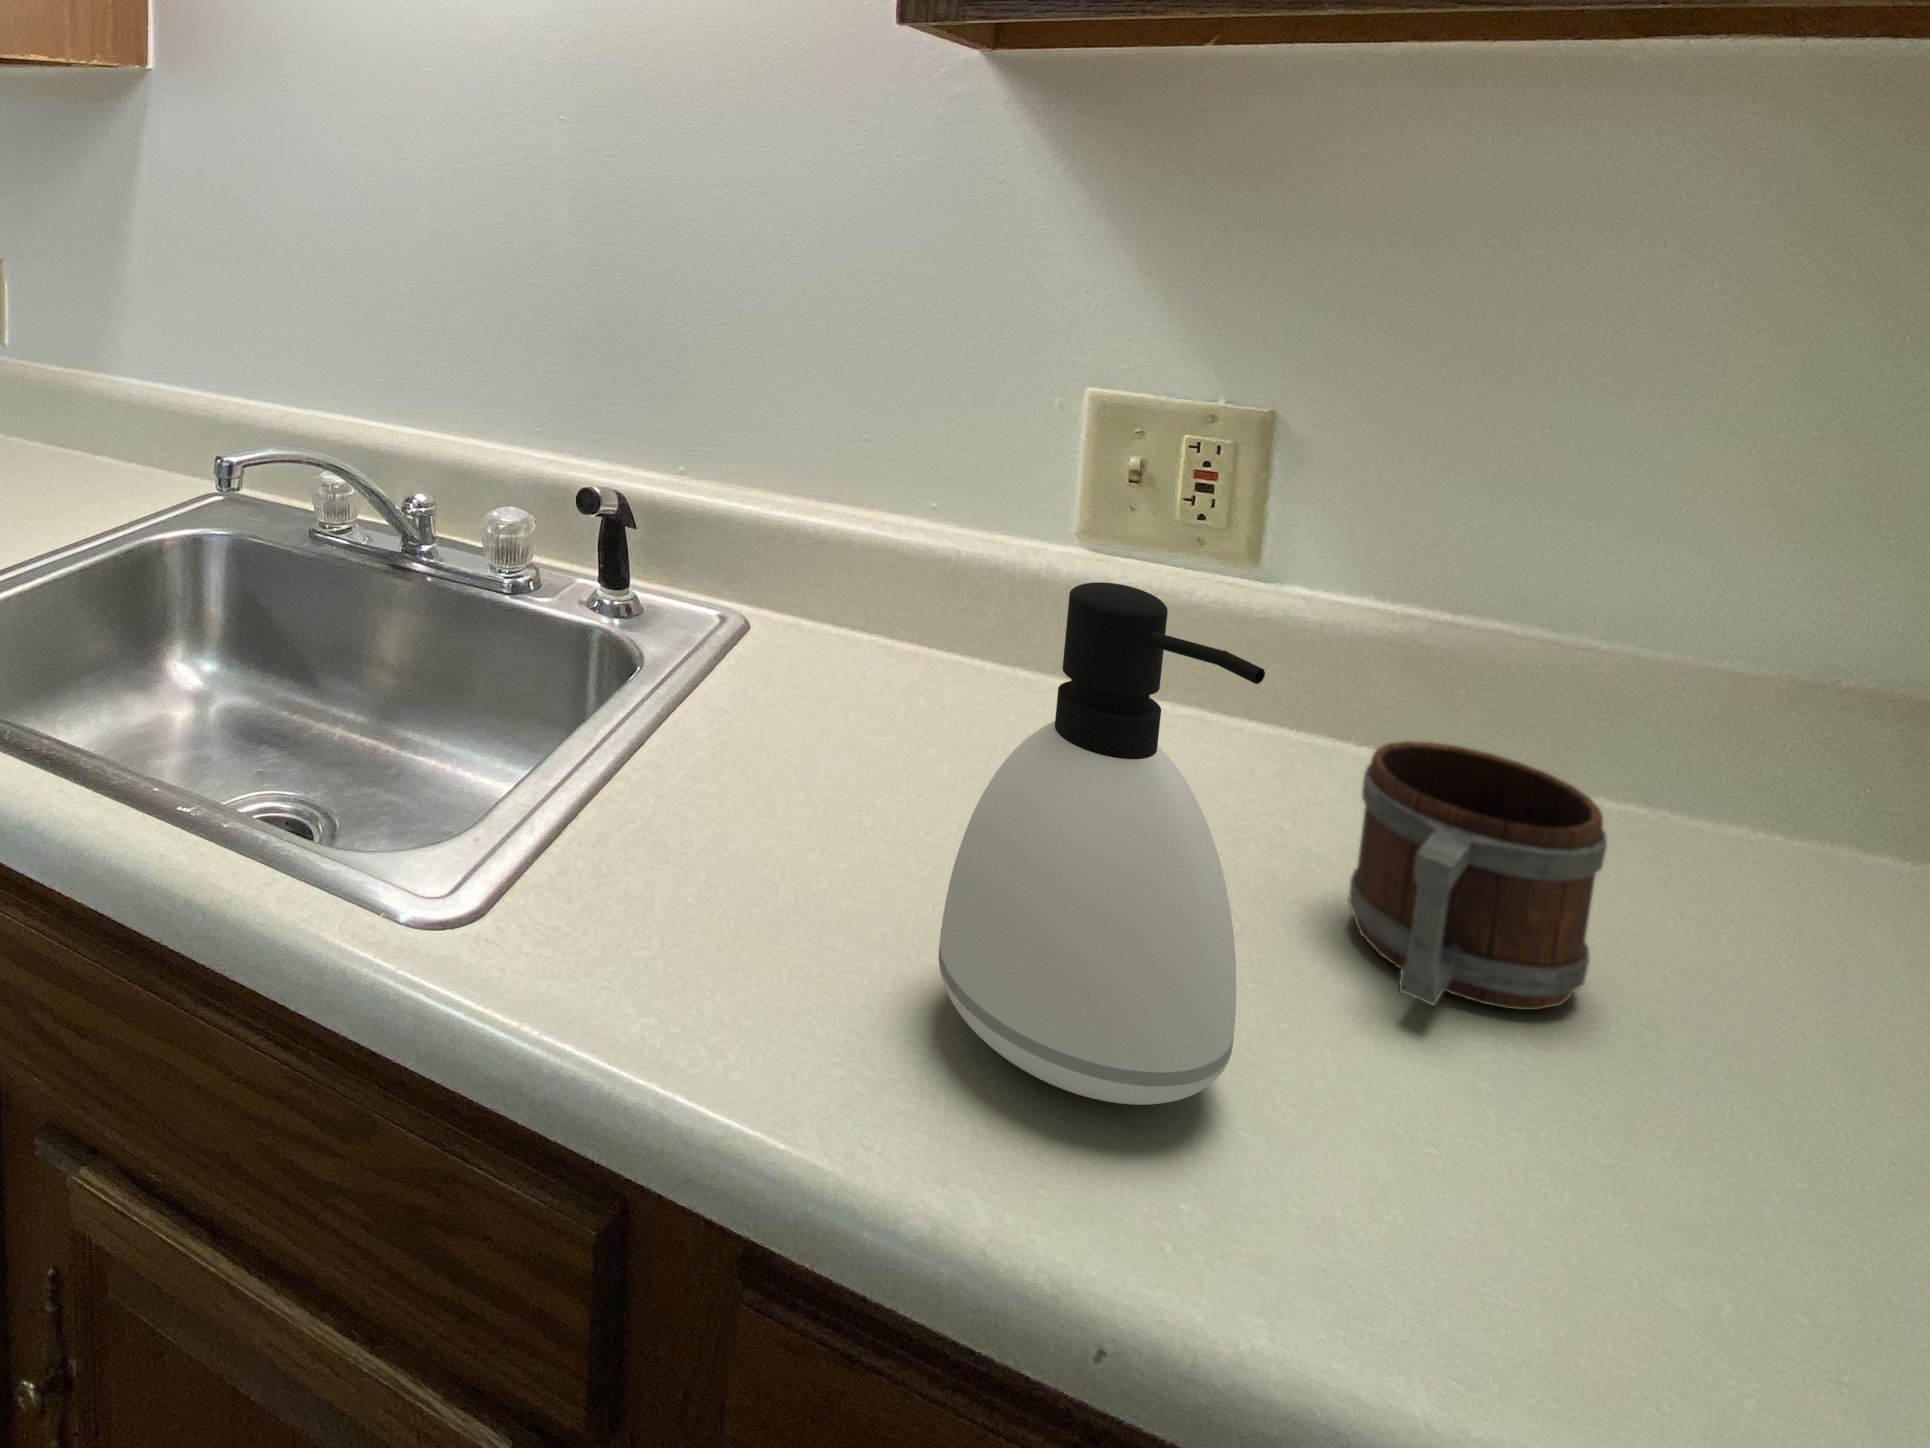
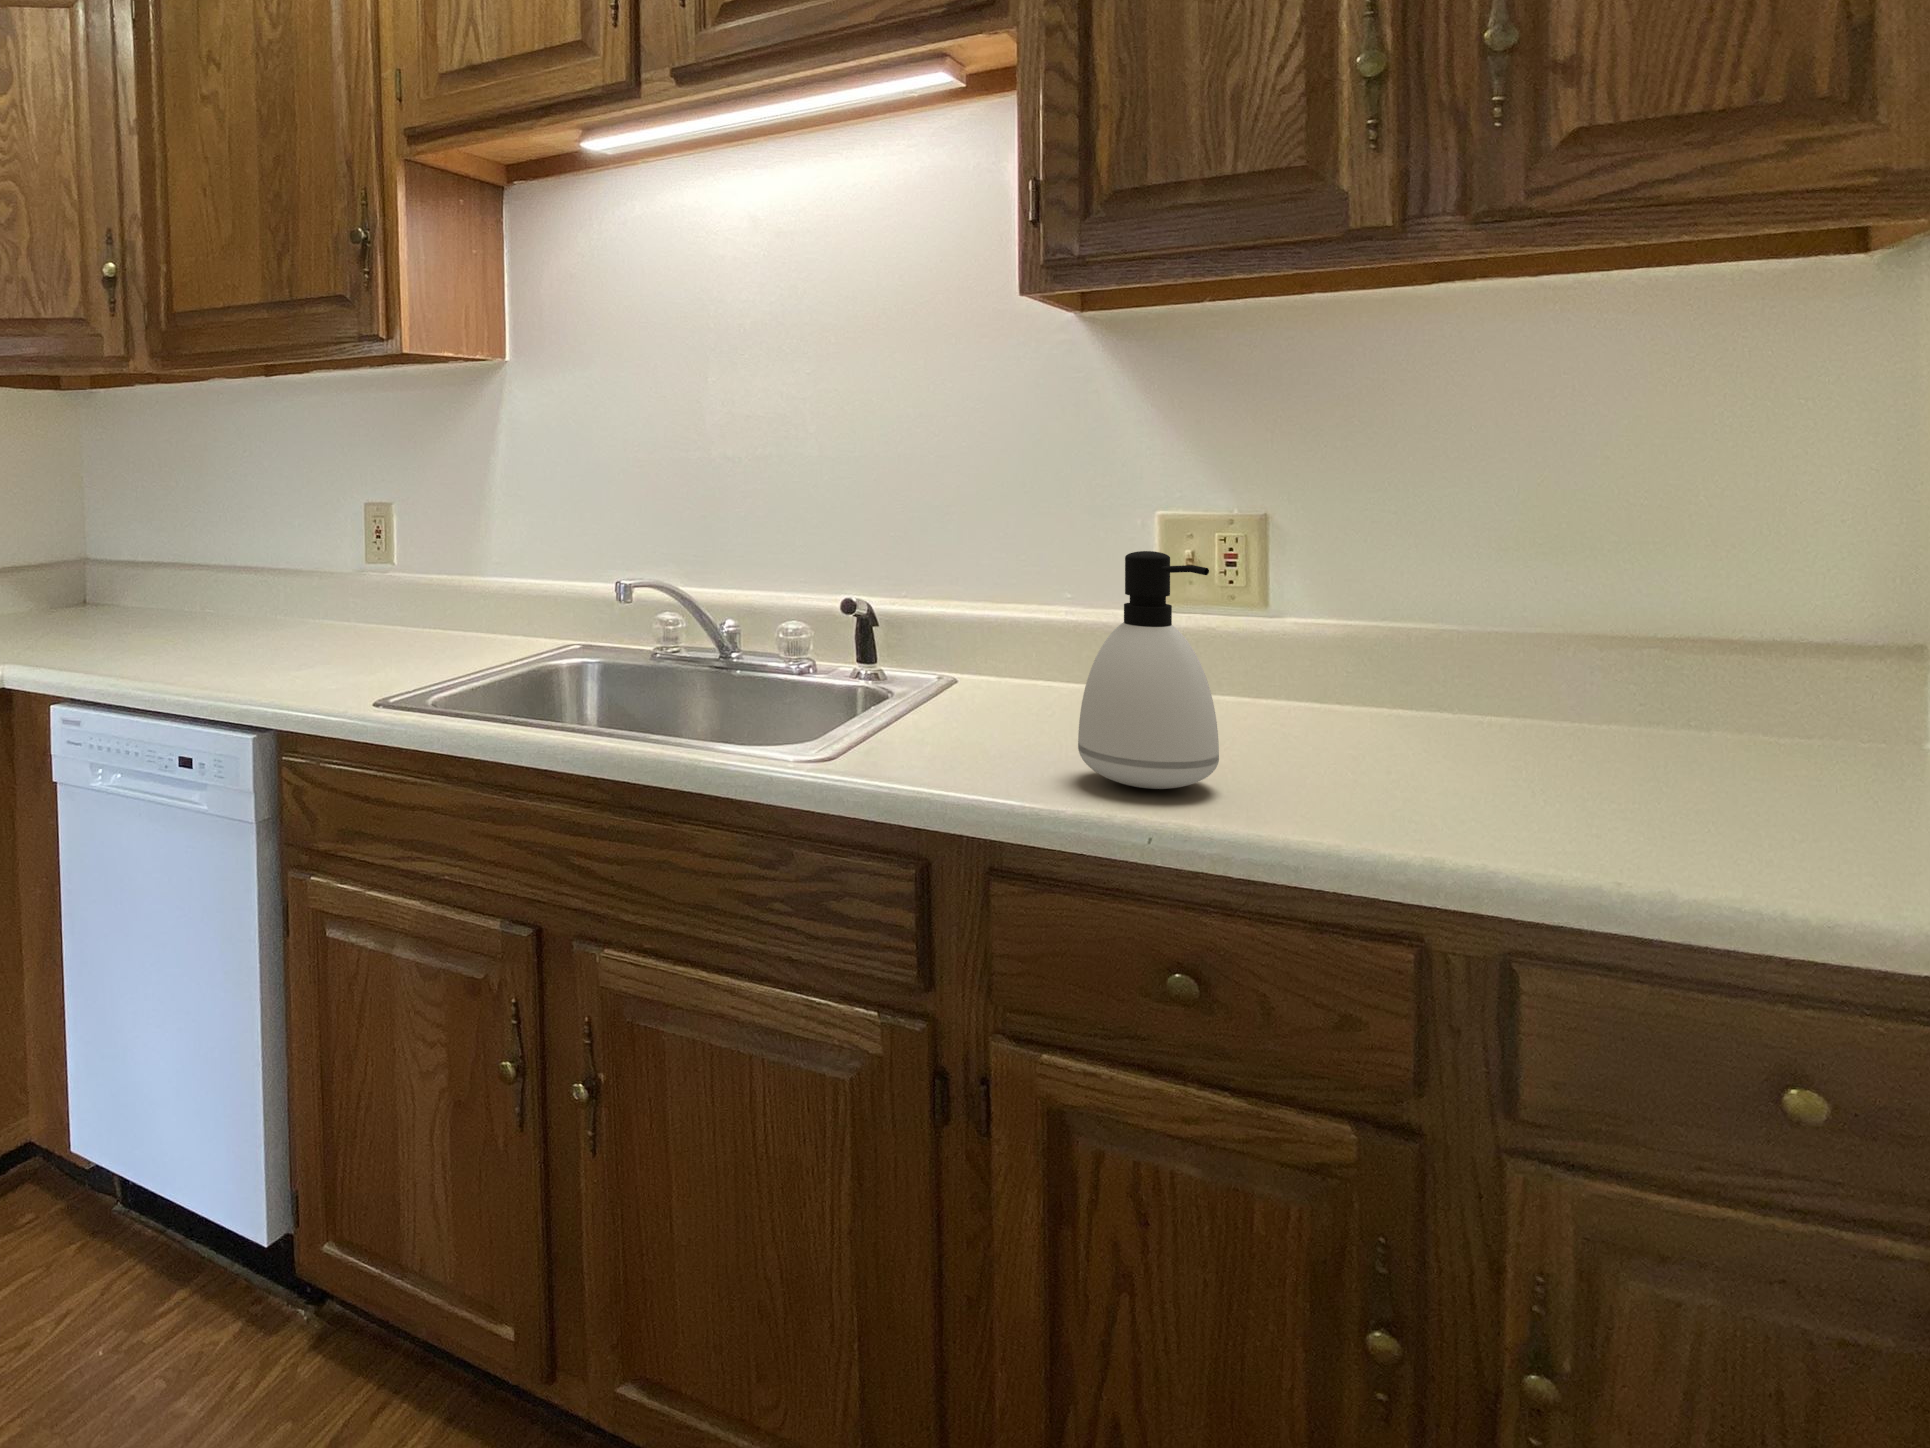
mug: present [1348,741,1607,1010] -> none [1296,655,1411,768]

